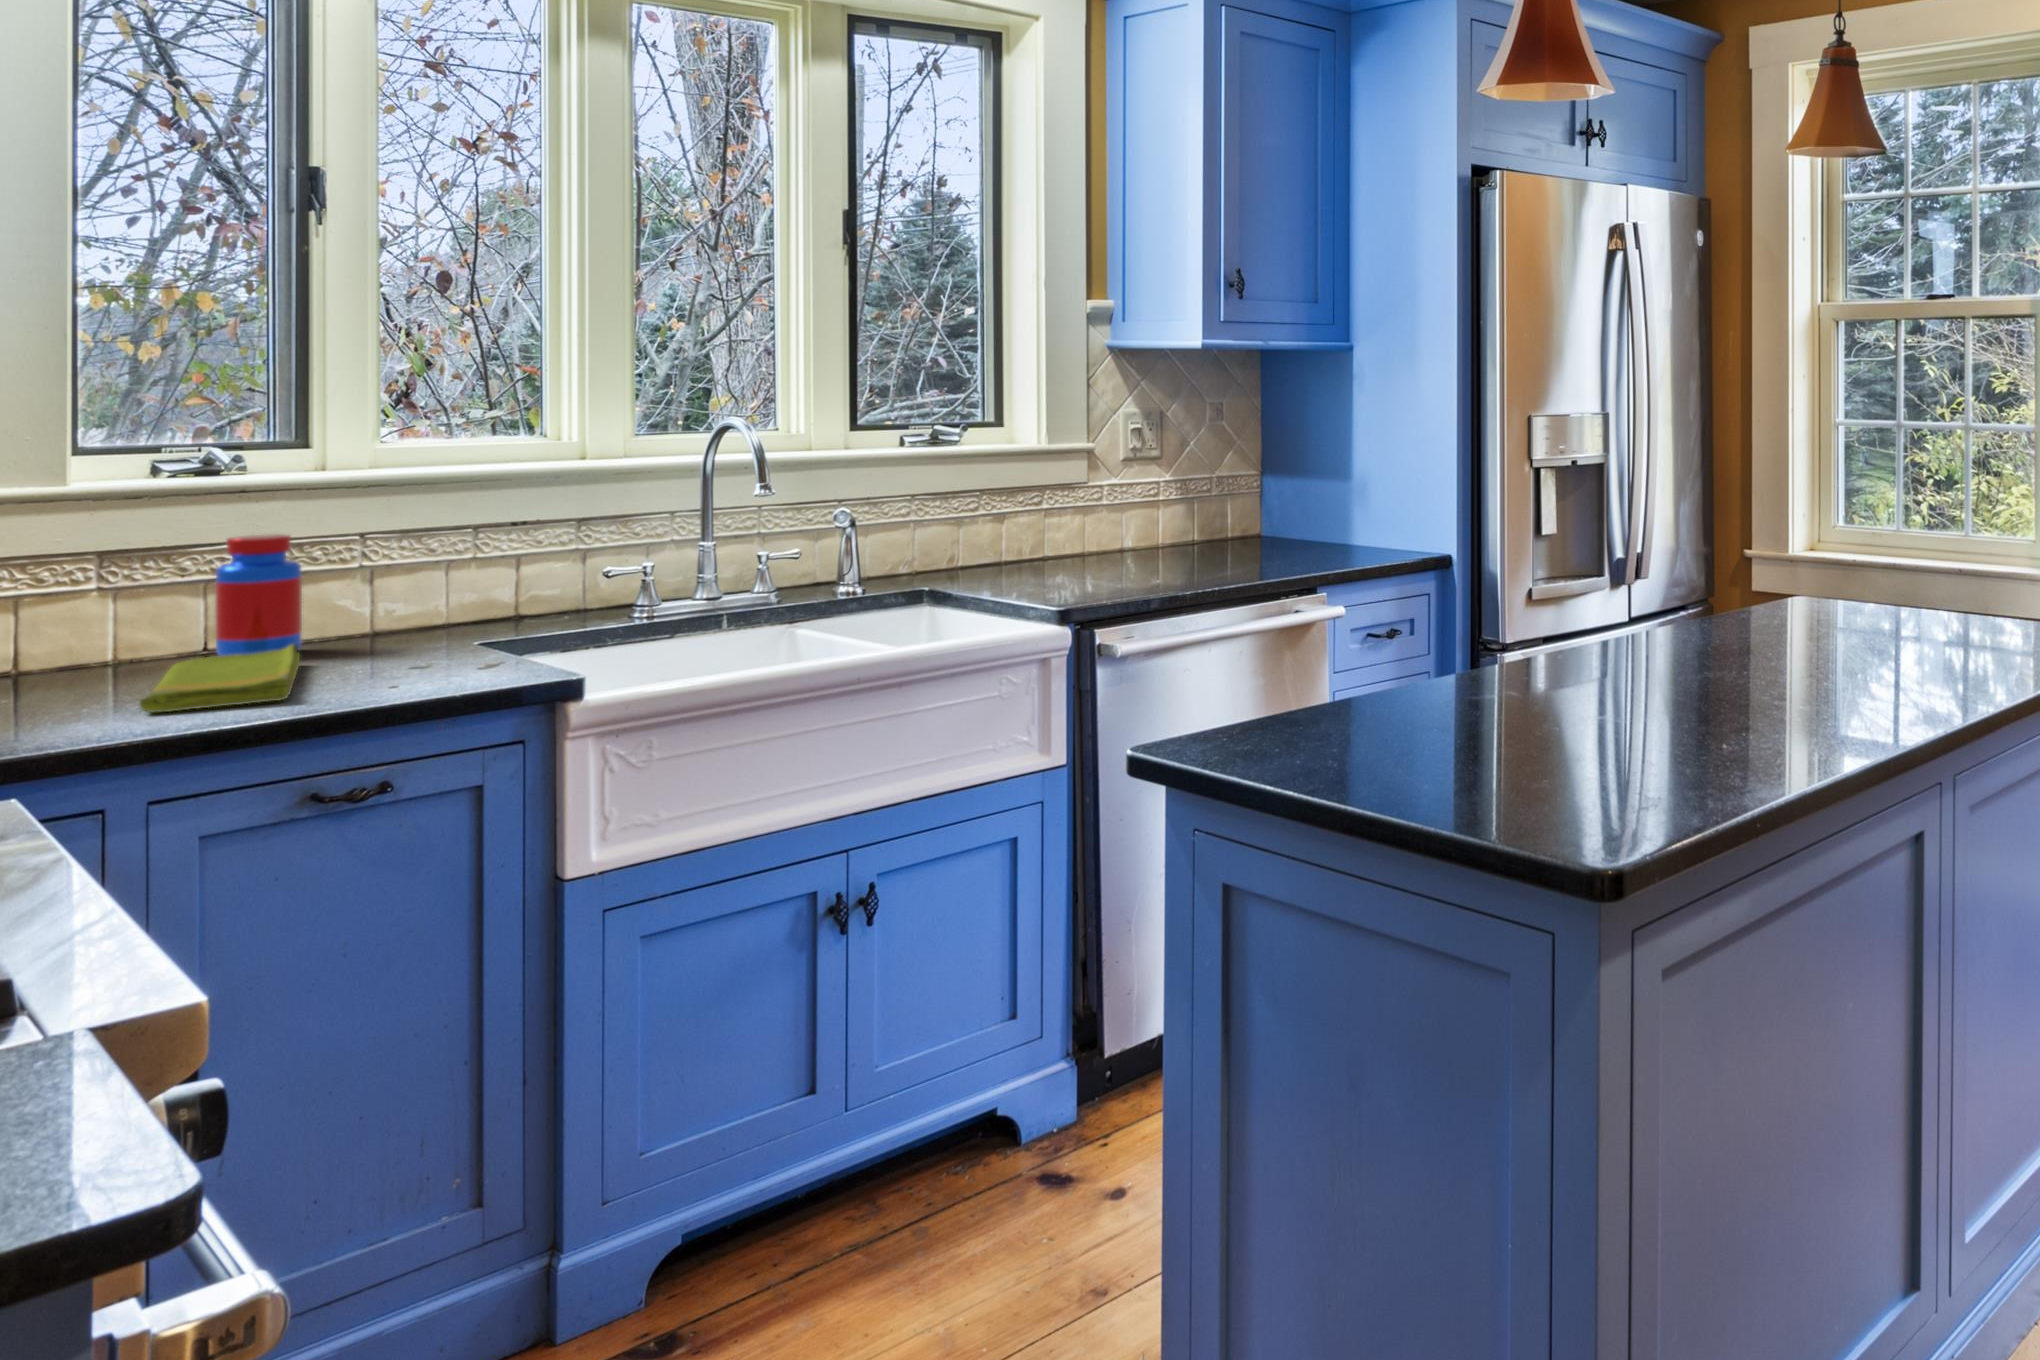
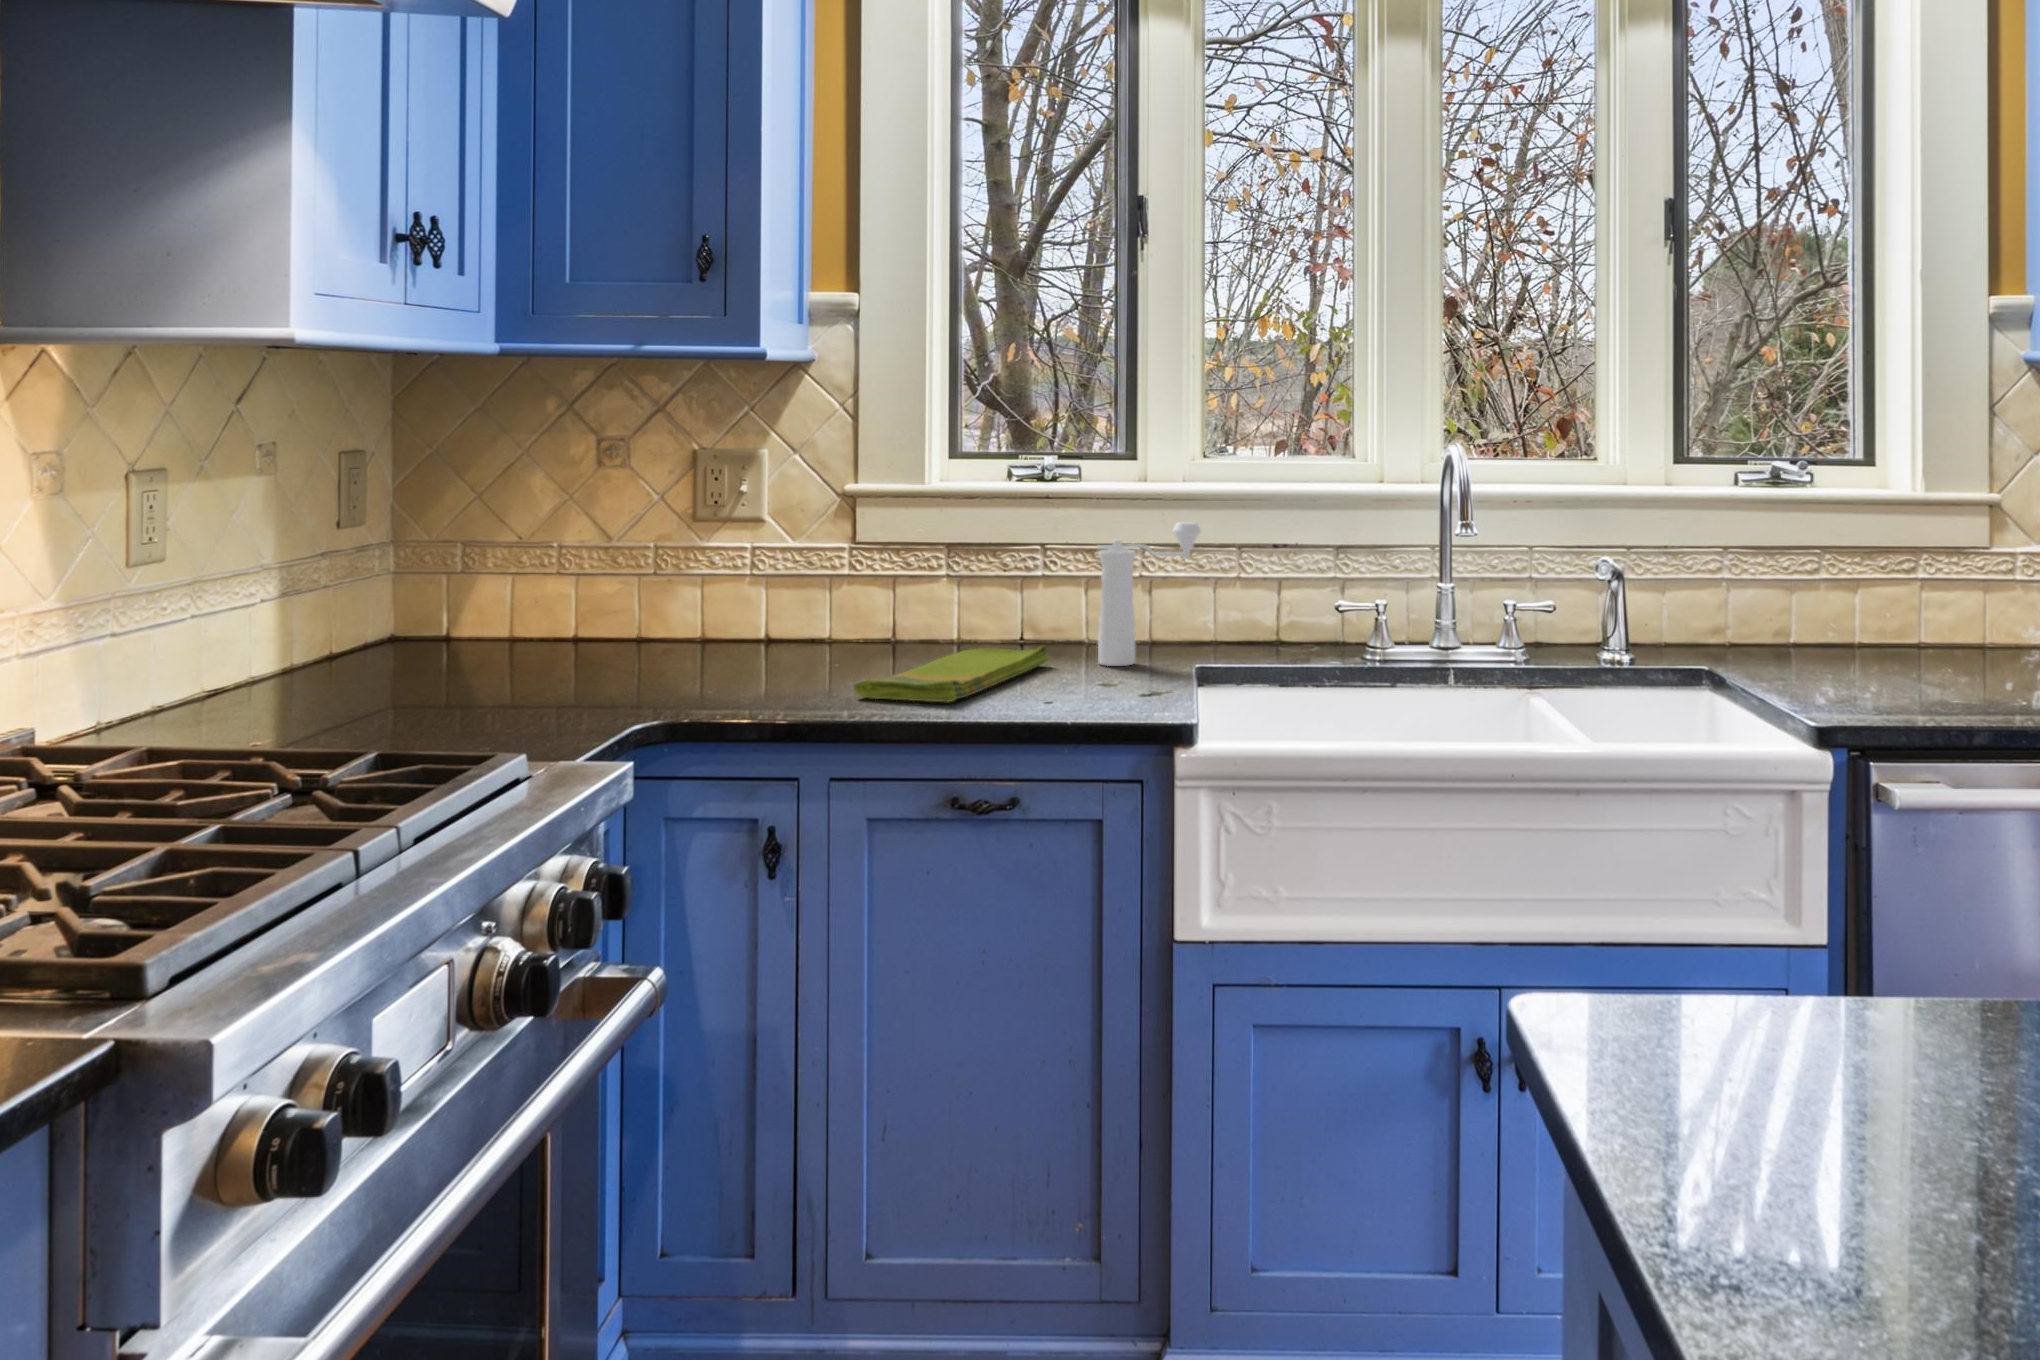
pepper mill: none [352,504,463,656] -> present [1097,522,1201,666]
jar: present [215,534,302,656] -> none [1018,539,1082,654]

